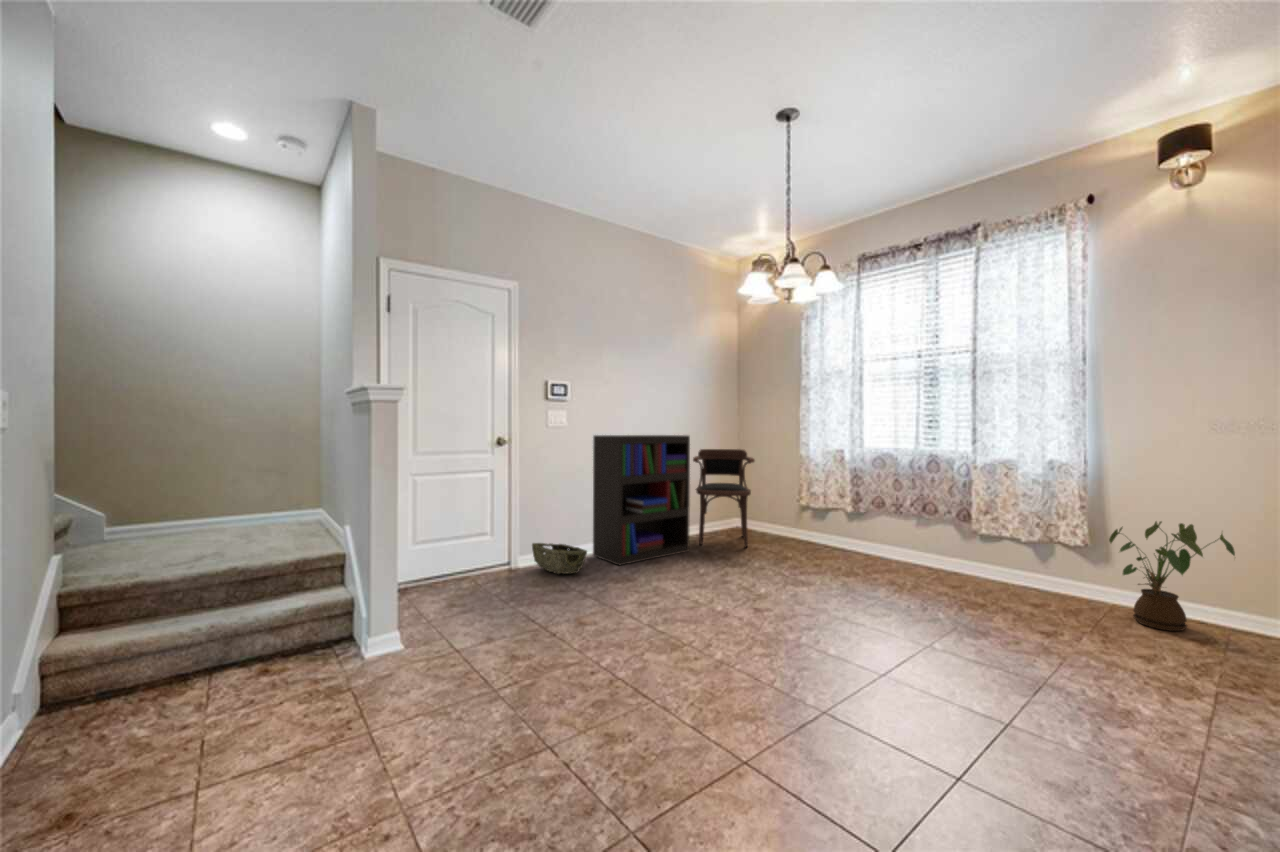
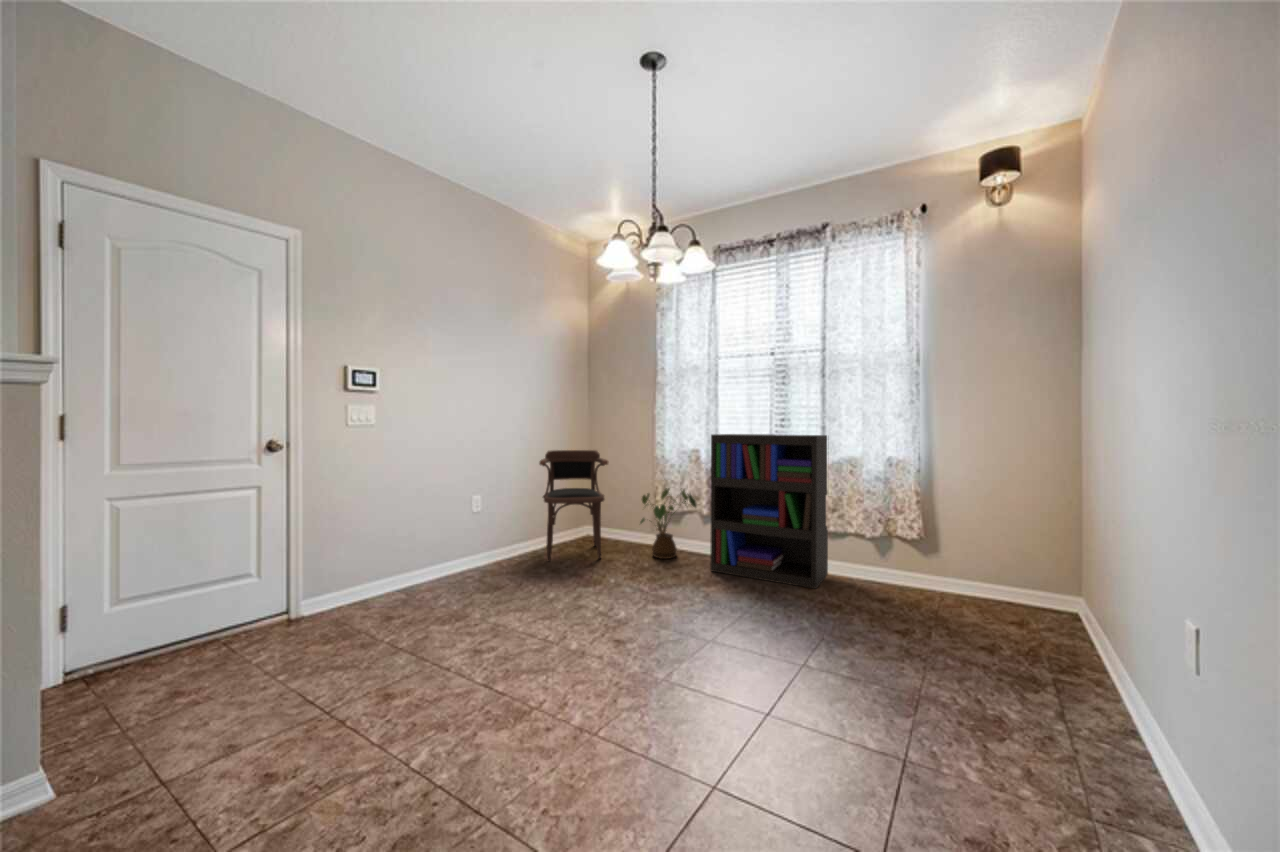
bookshelf: present [593,435,690,565] -> present [710,434,828,589]
house plant: present [1109,521,1235,631] -> present [640,489,697,559]
woven basket: present [532,543,587,574] -> none [322,577,403,620]

